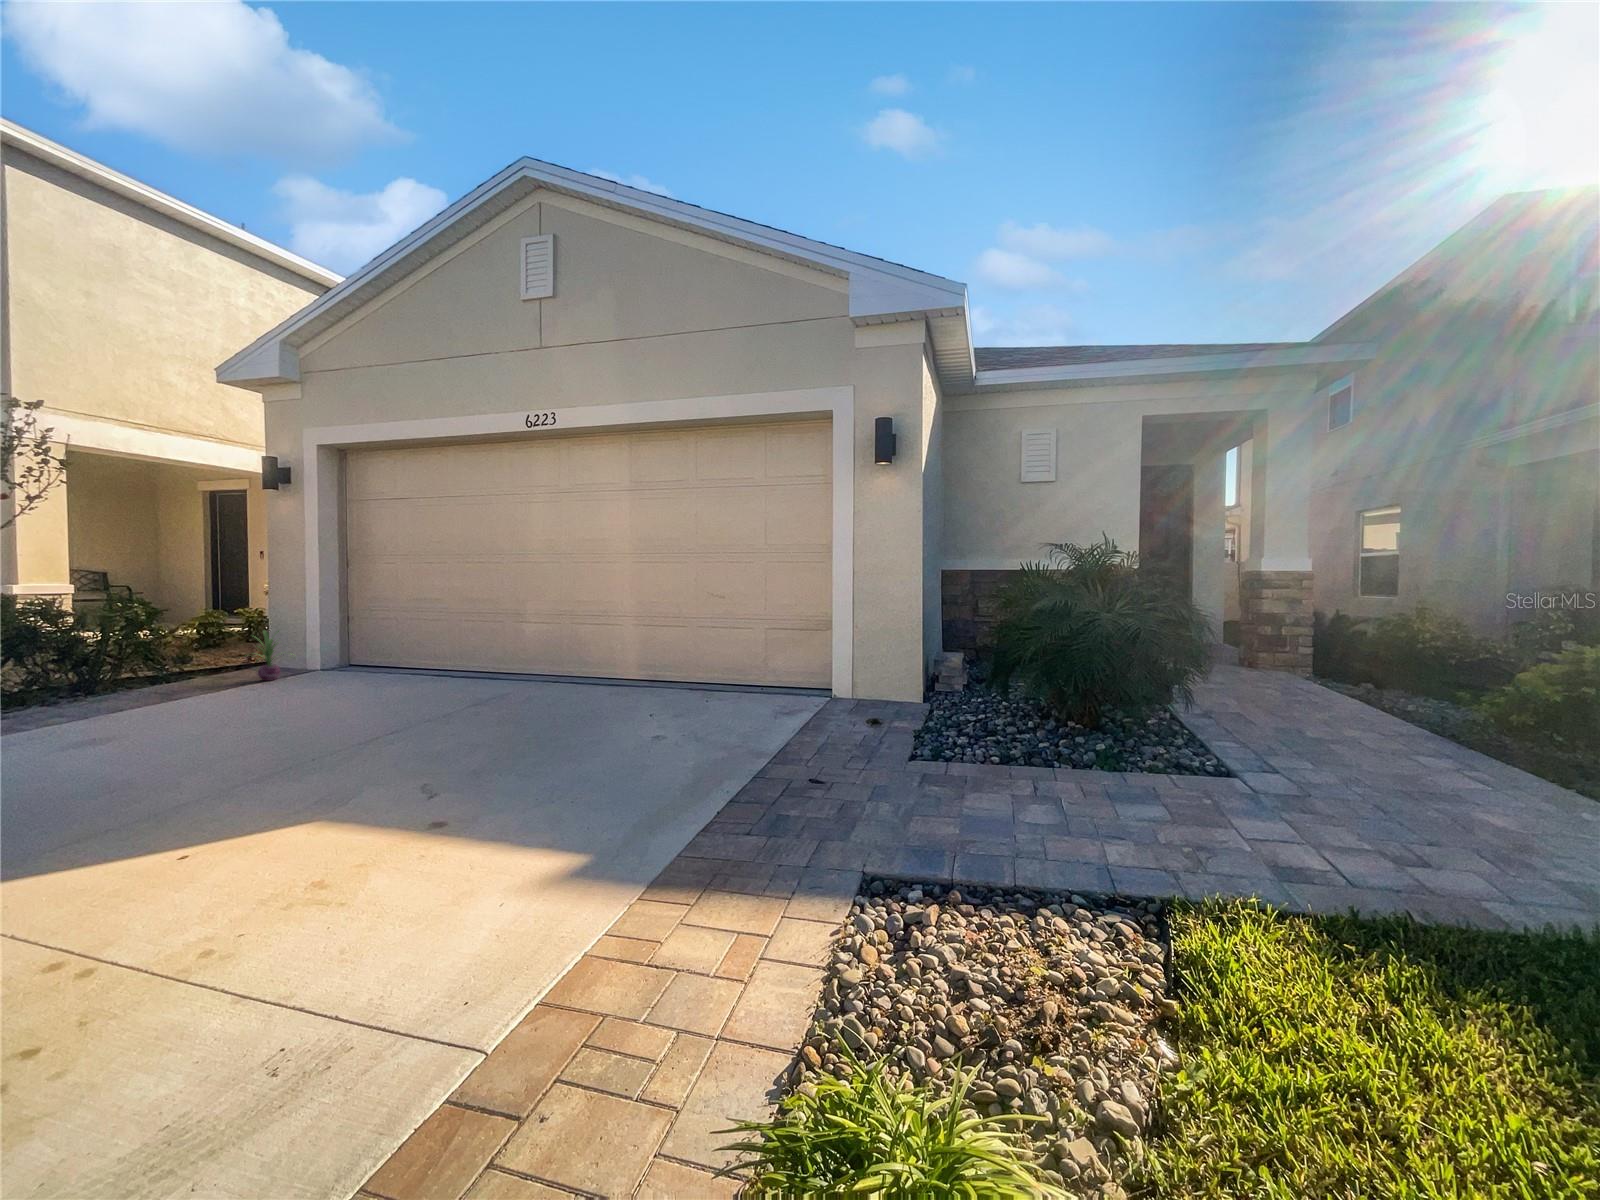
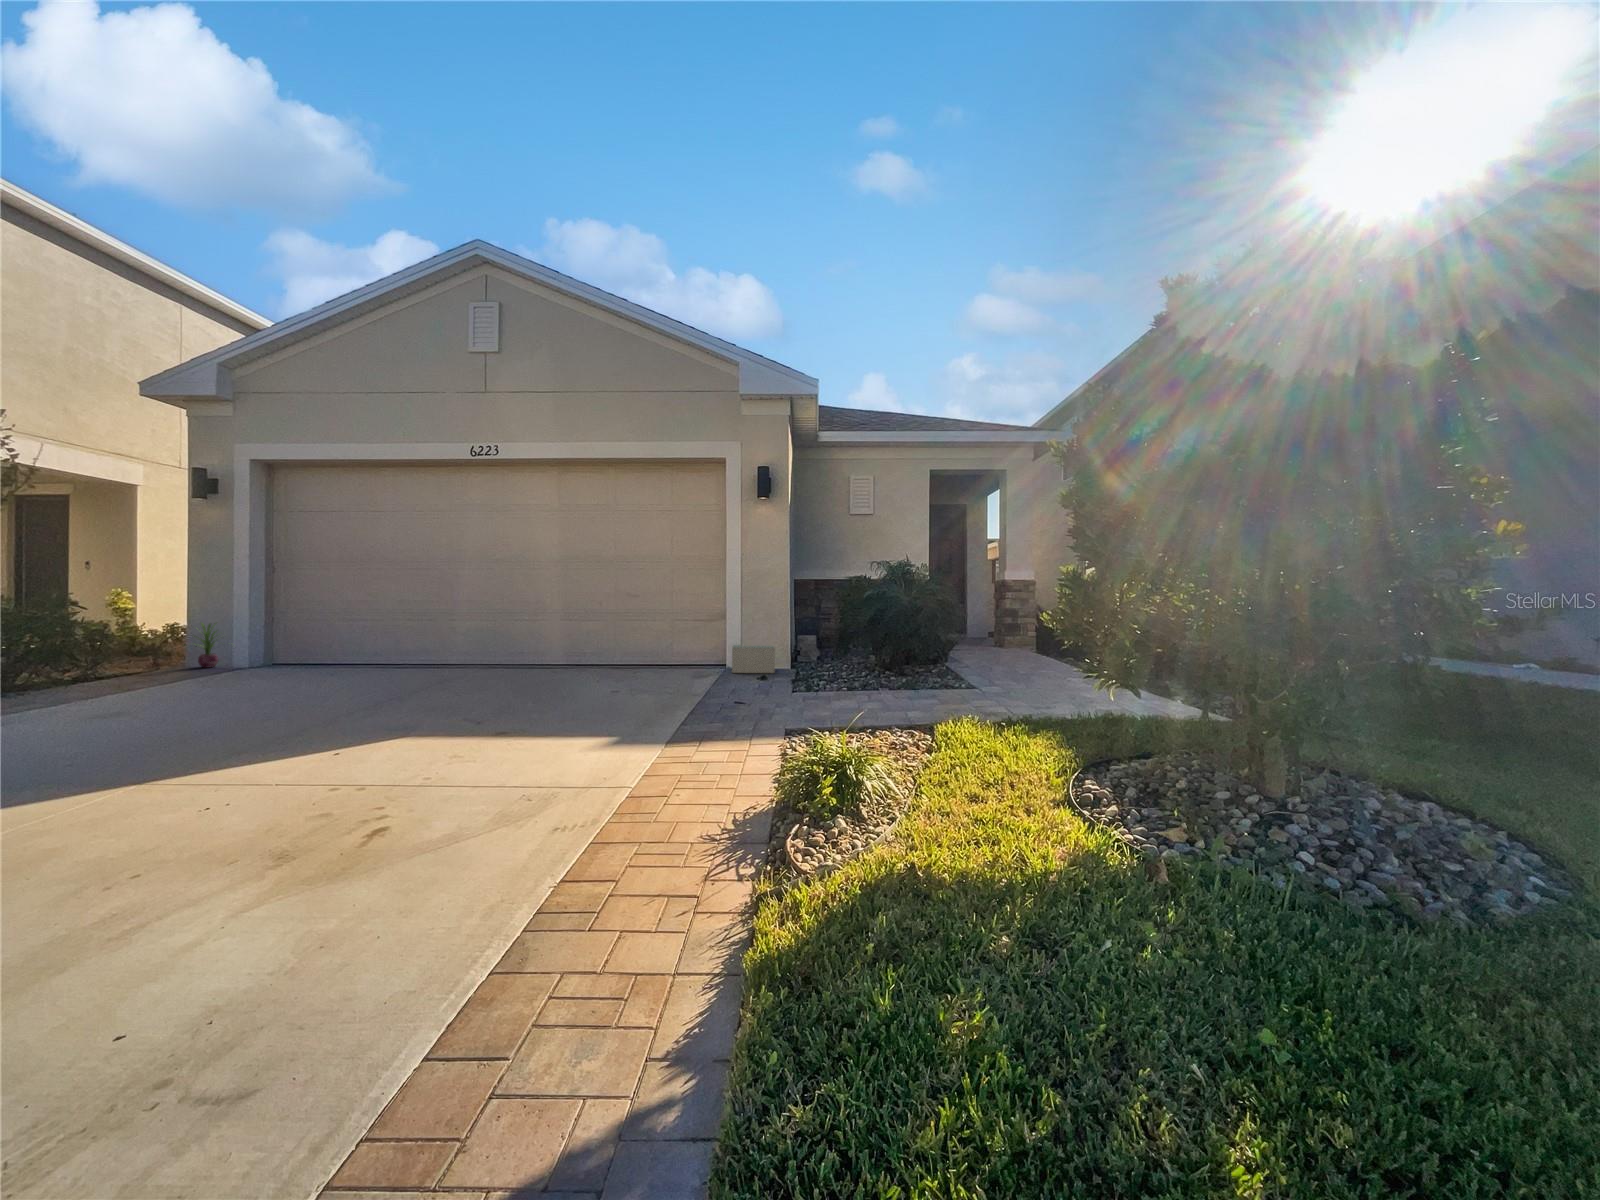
storage box: none [837,668,902,715] -> present [732,645,775,673]

